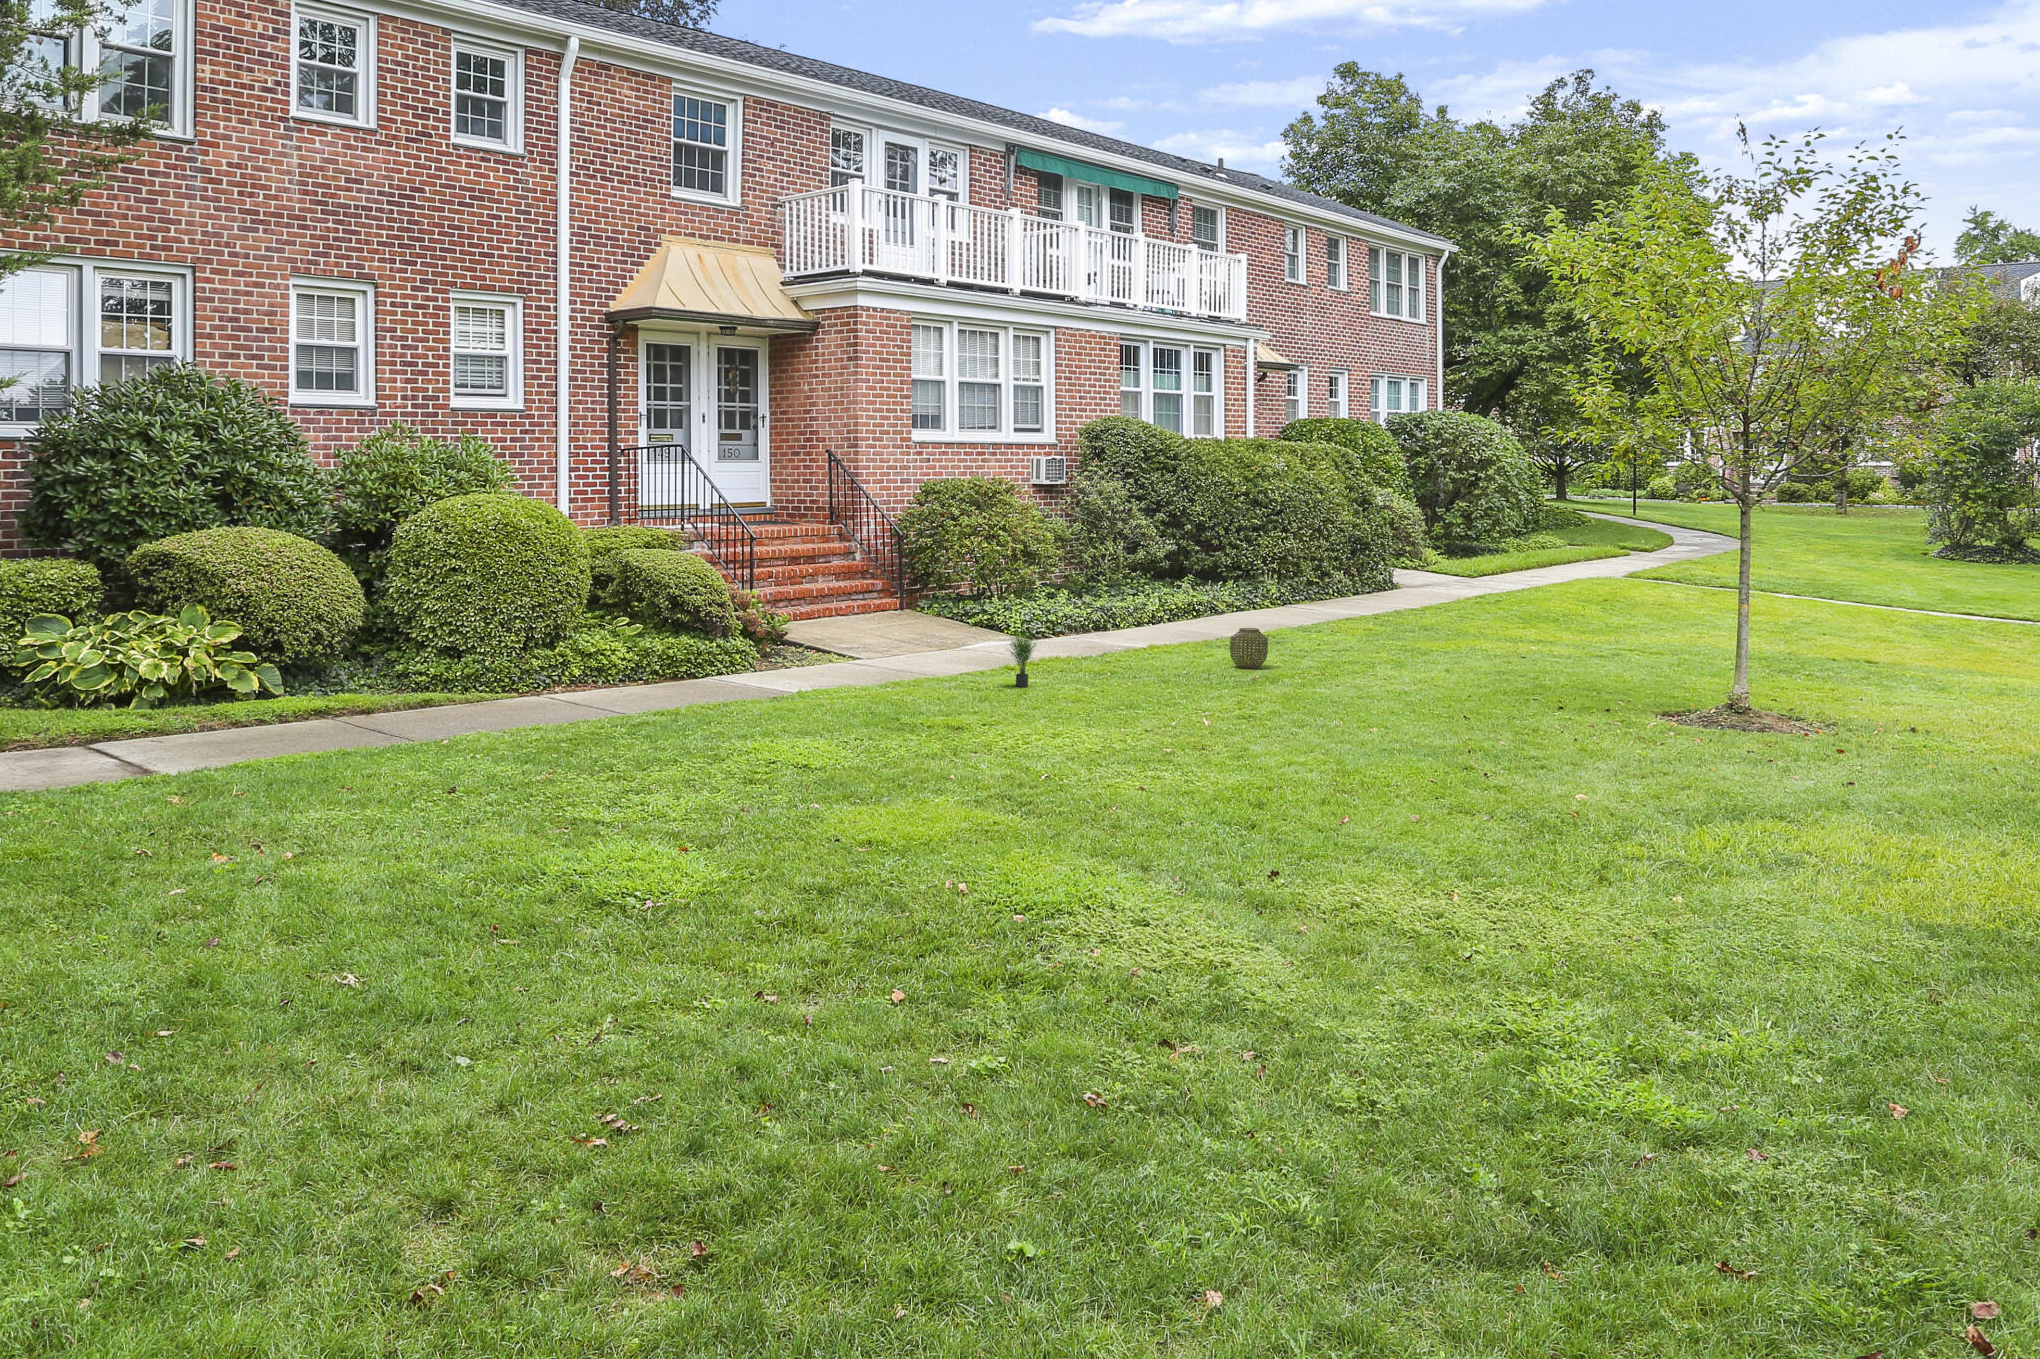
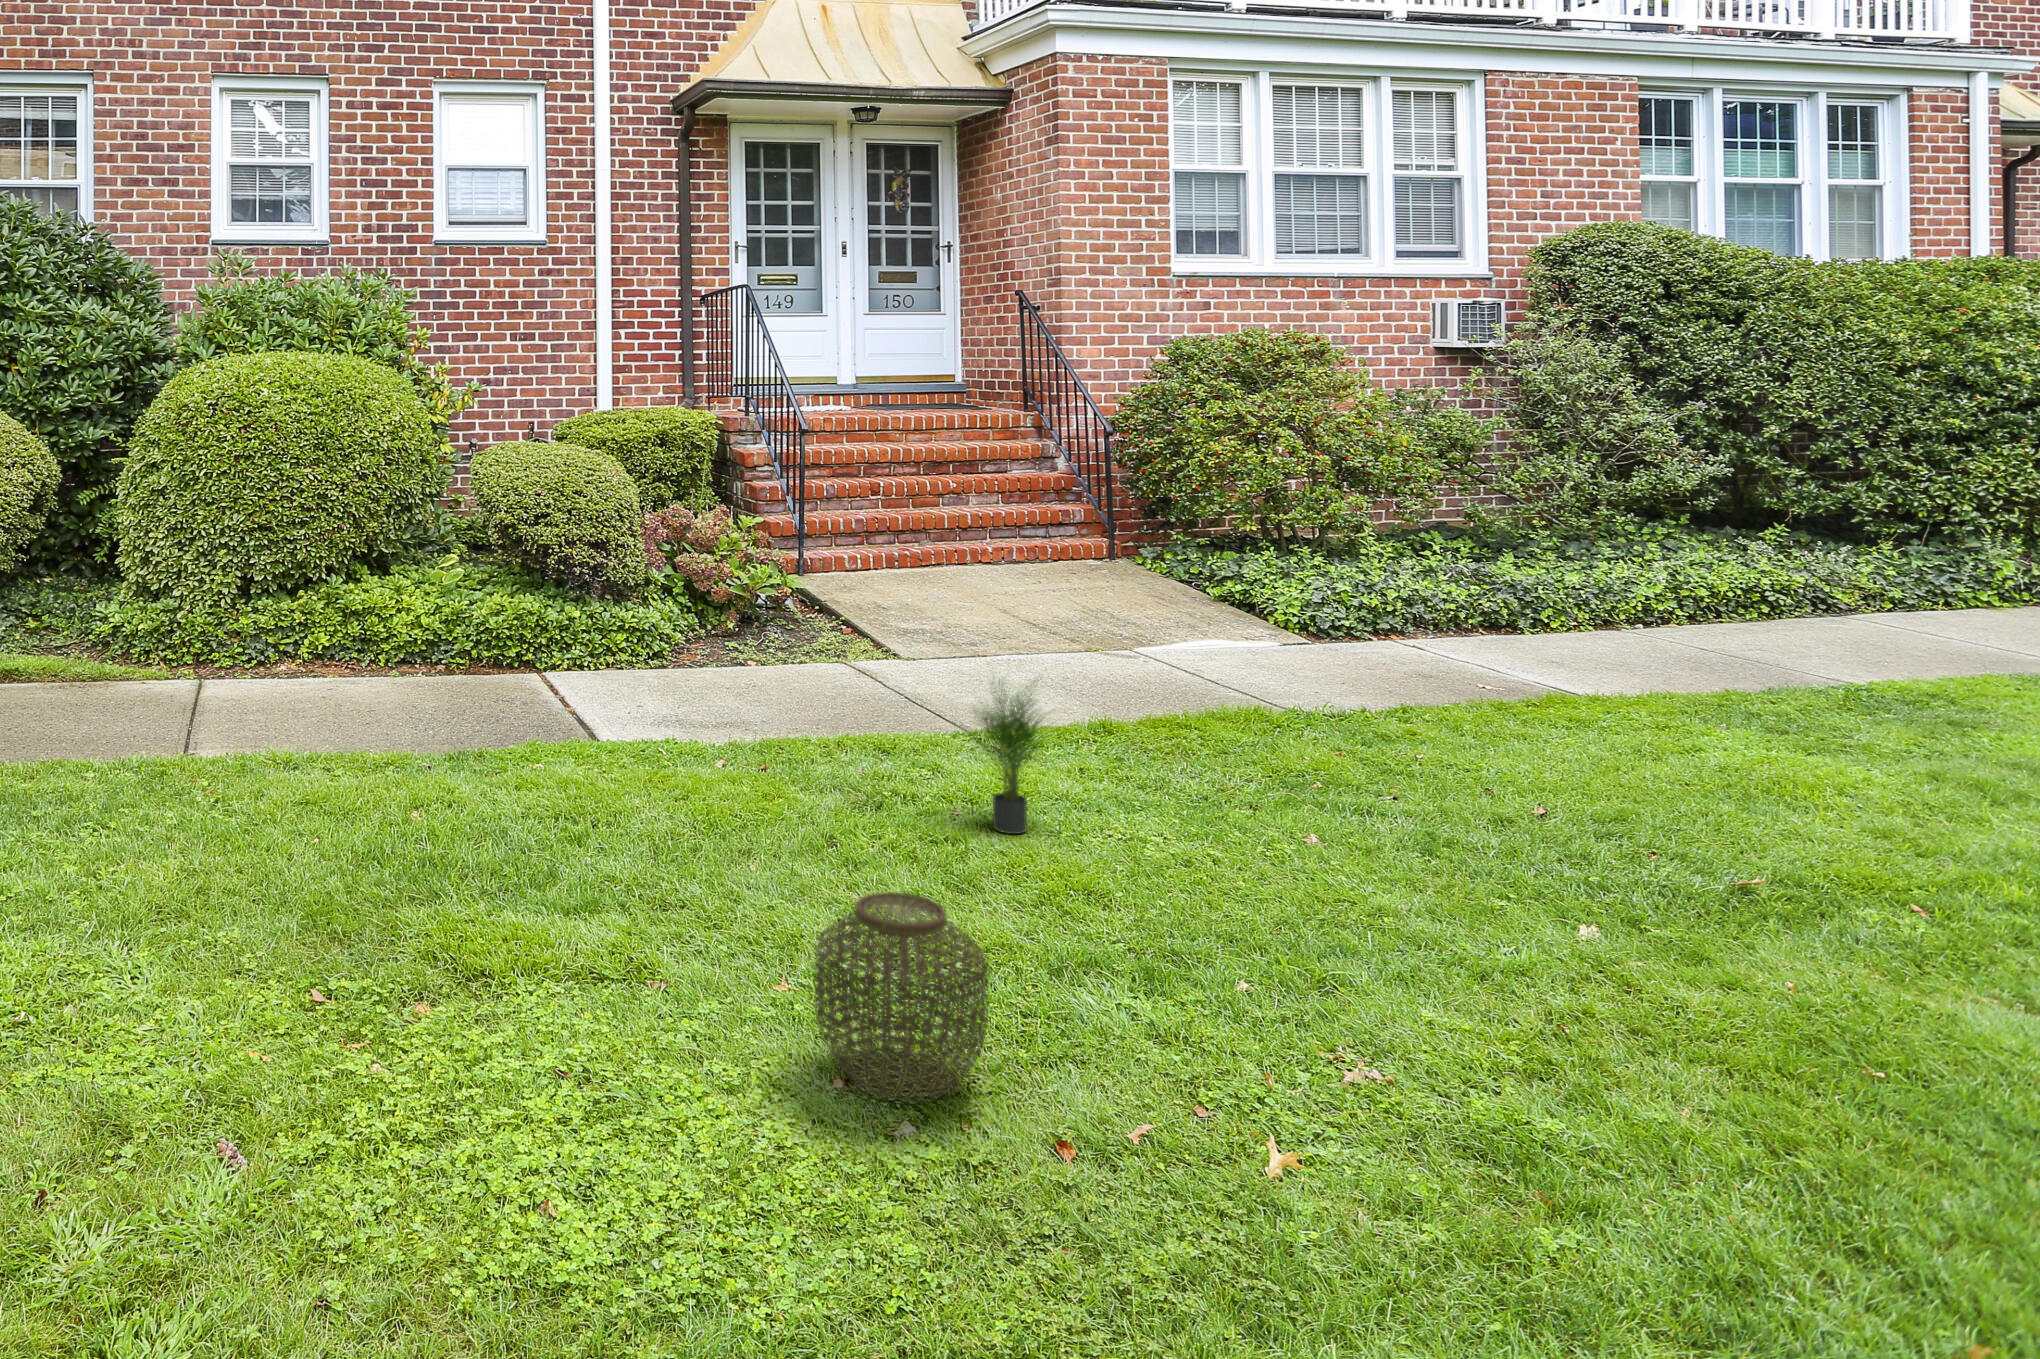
woven basket: present [1230,628,1268,669] -> present [815,892,988,1102]

